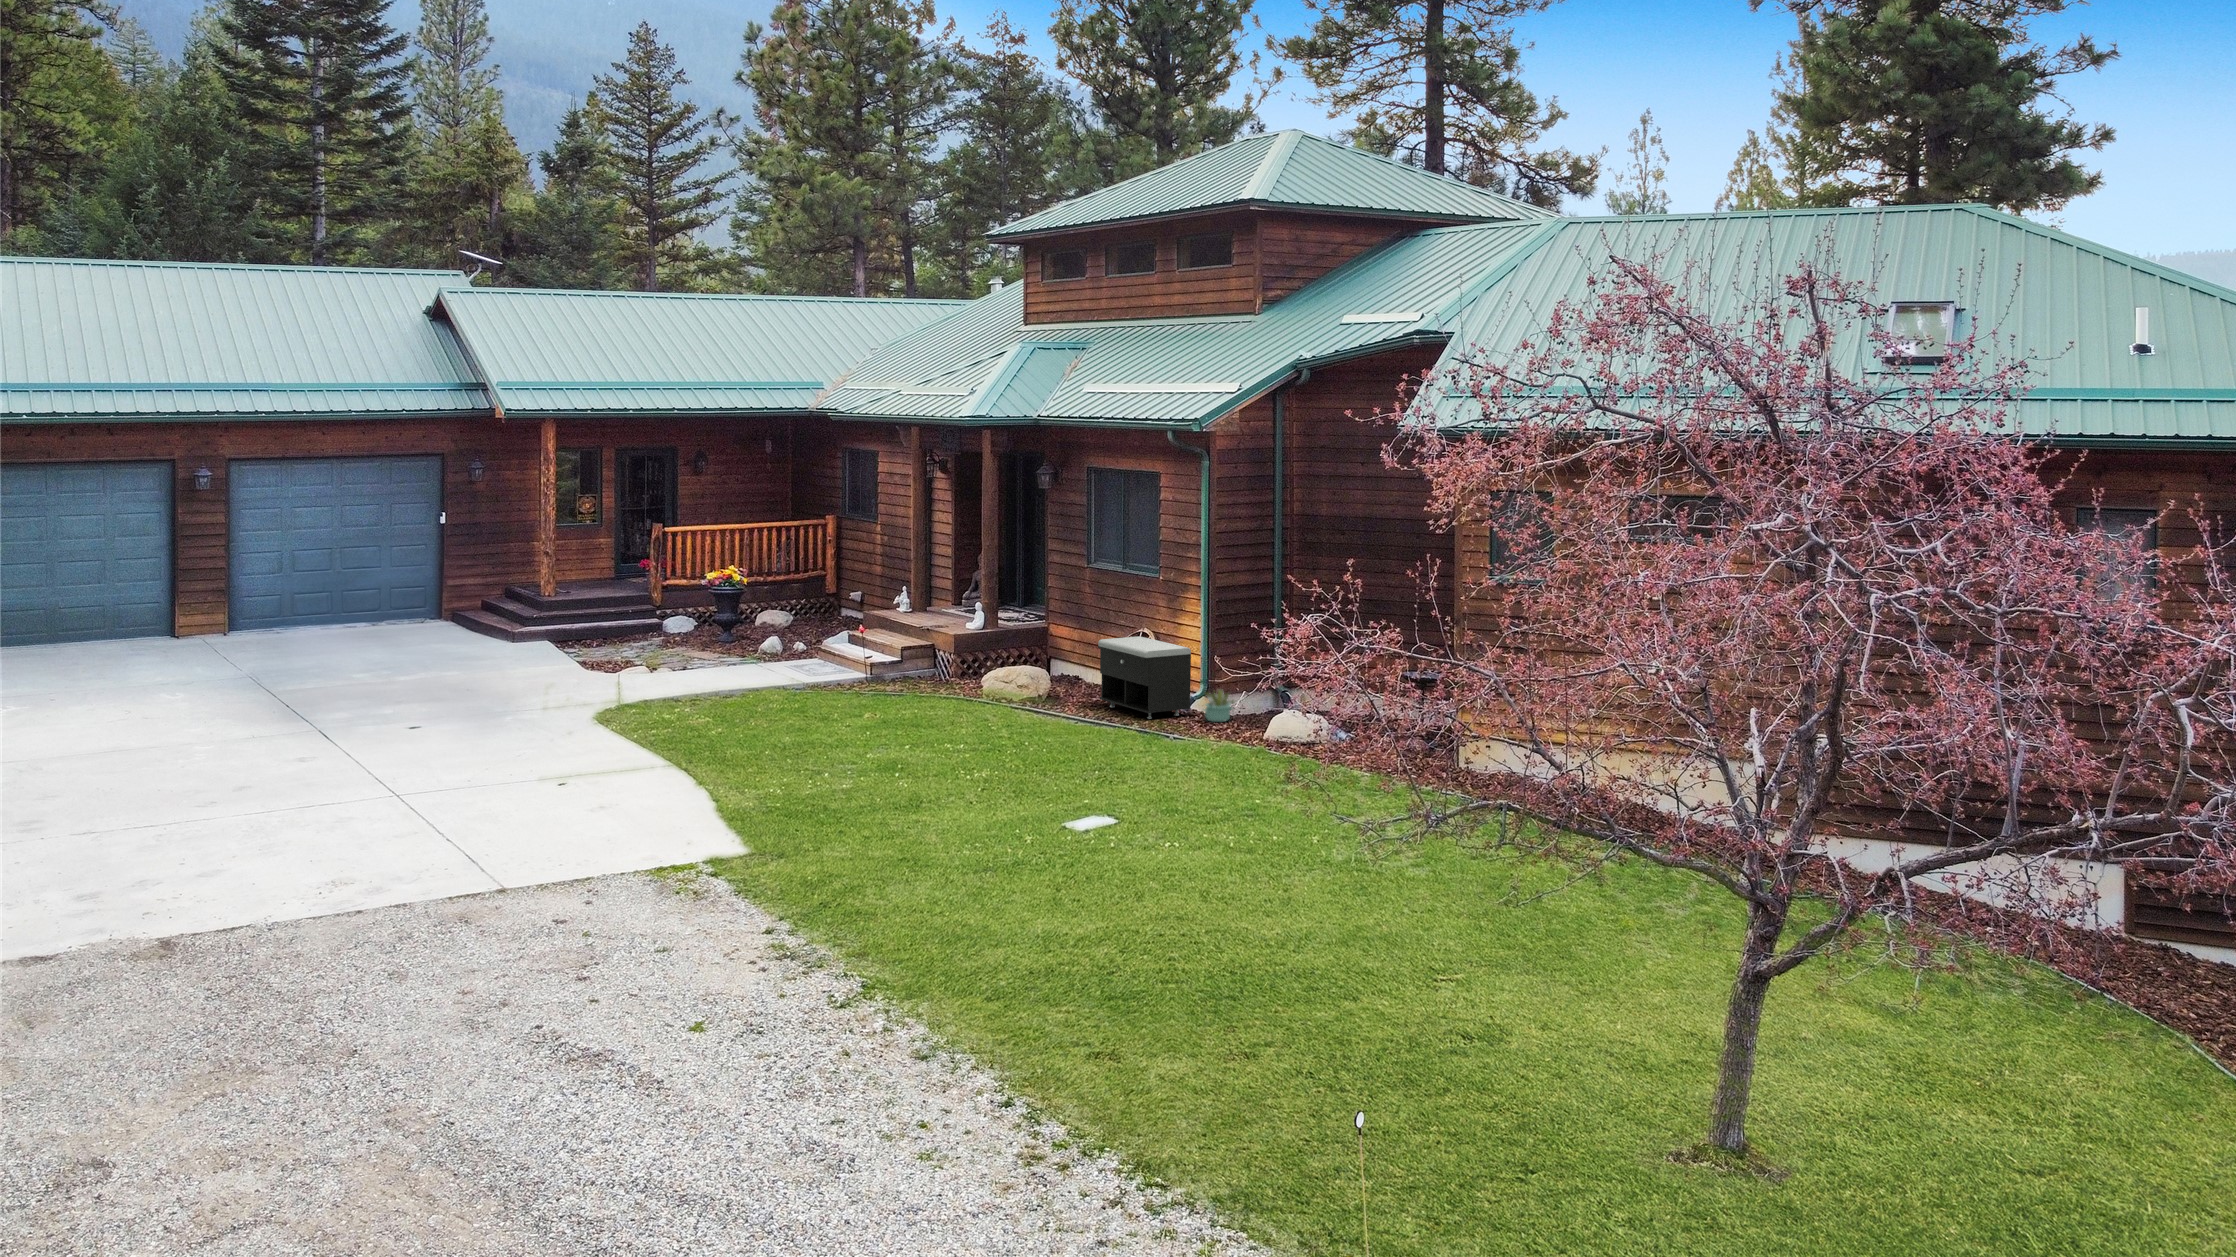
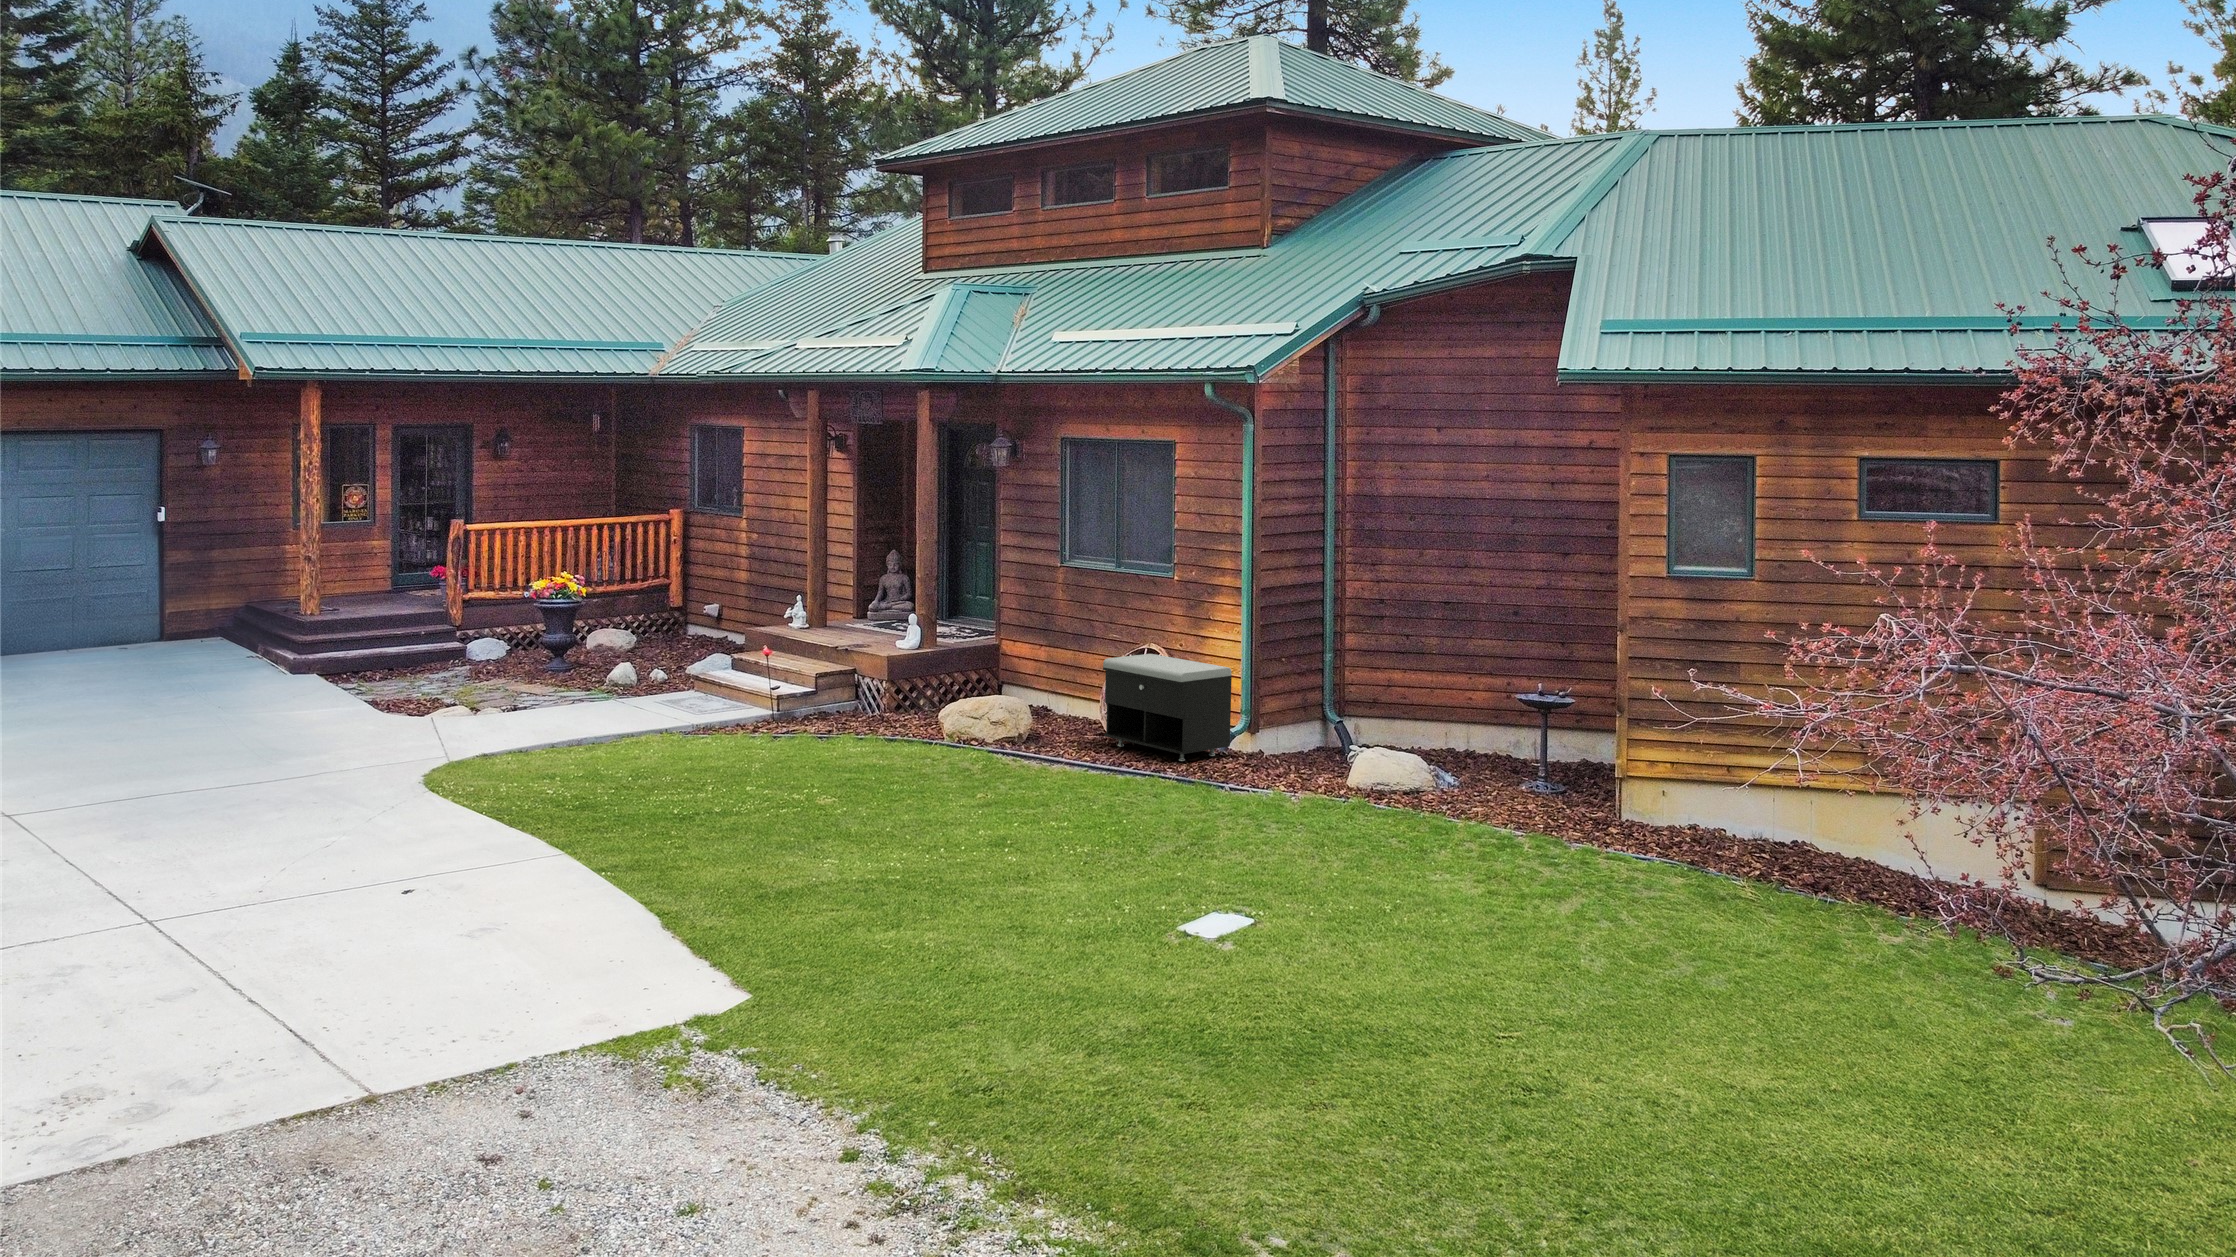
decorative plant: present [1204,690,1235,722] -> none [1251,721,1292,763]

